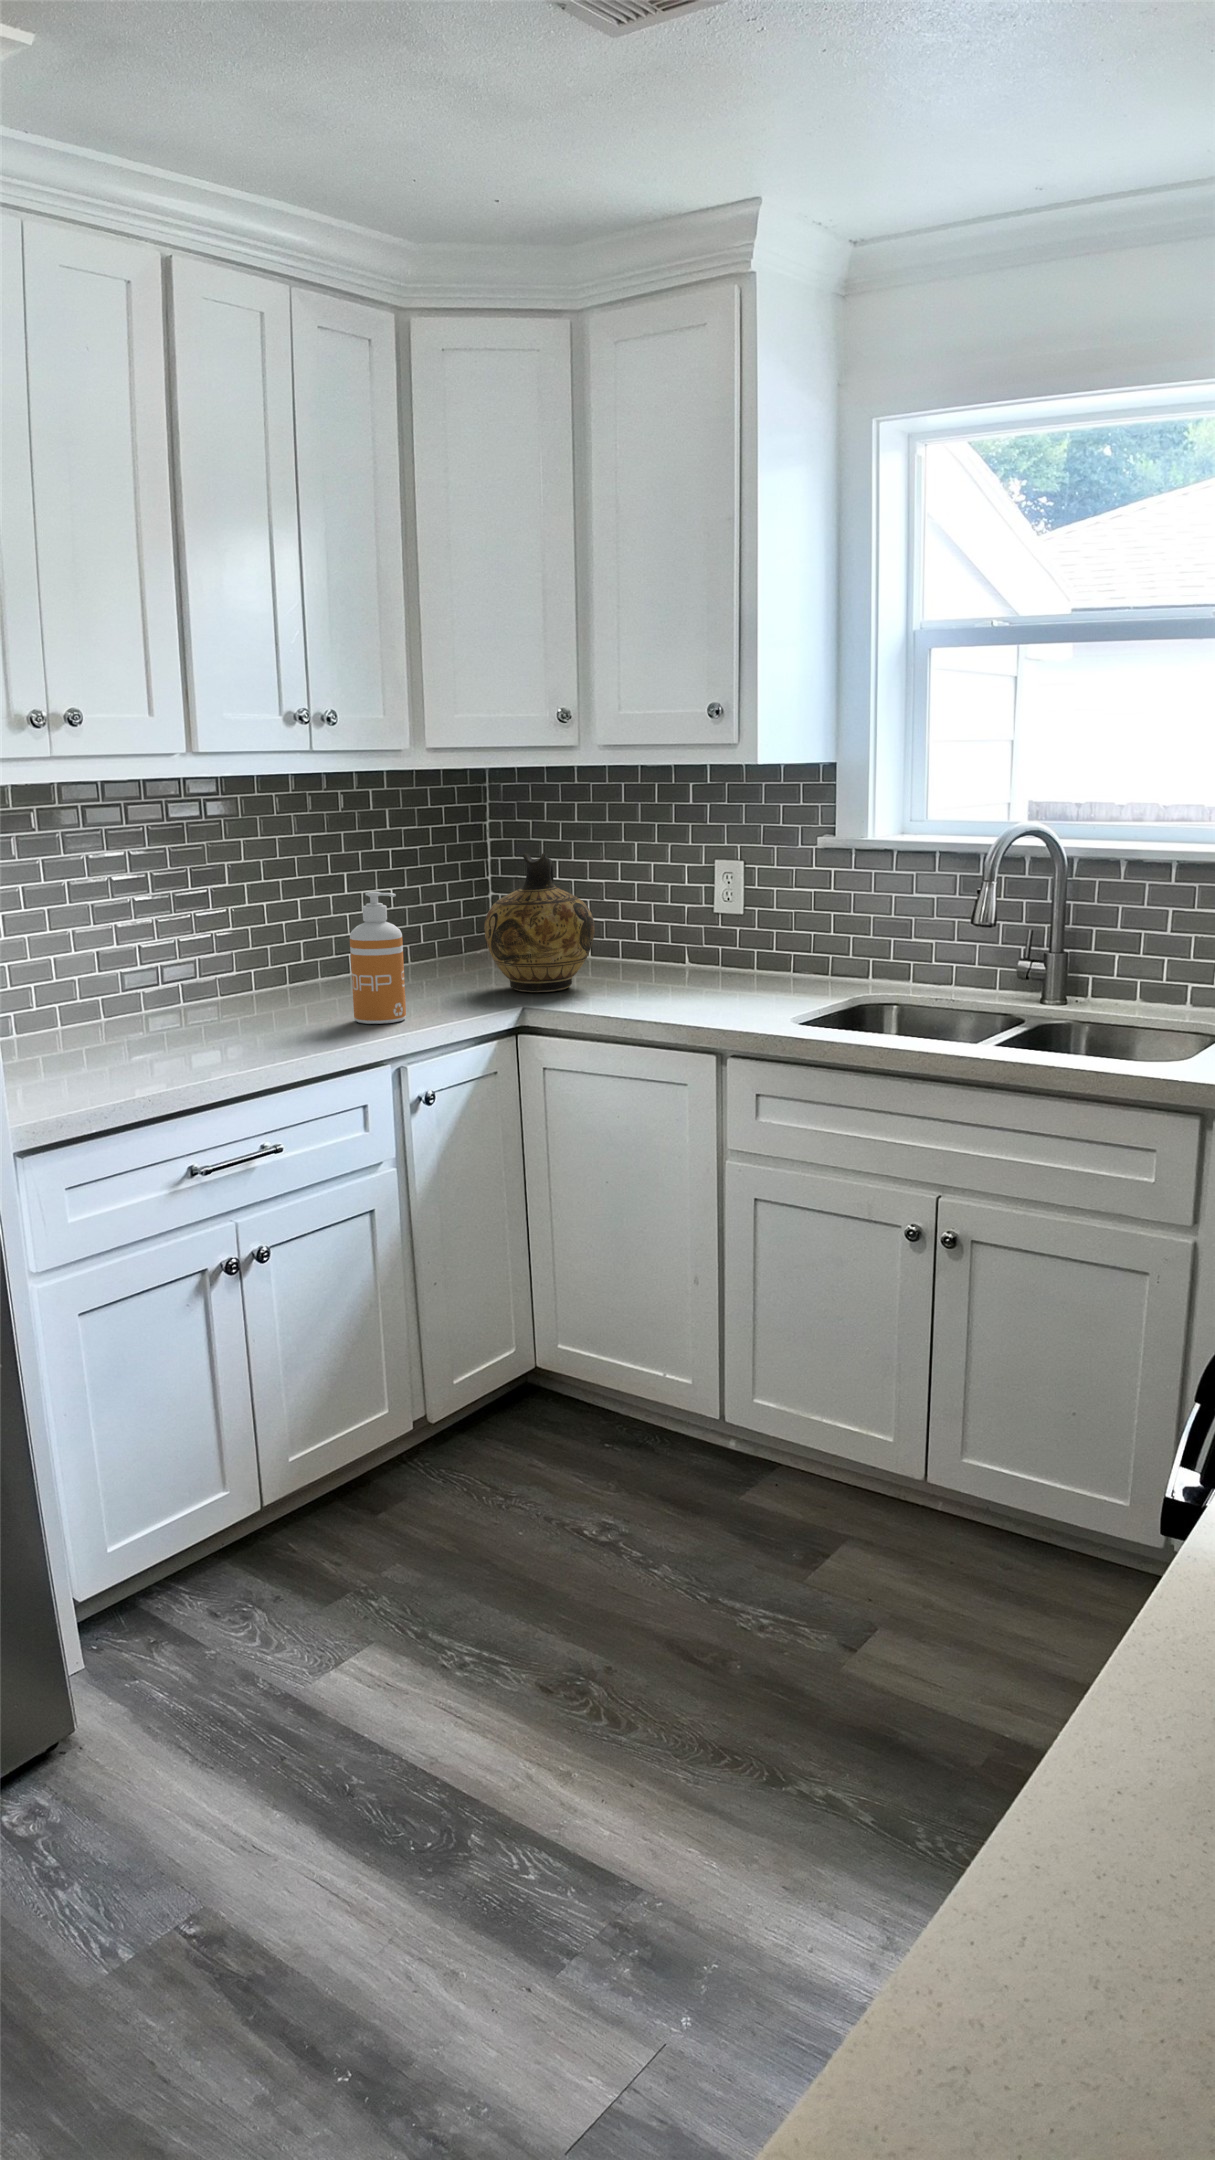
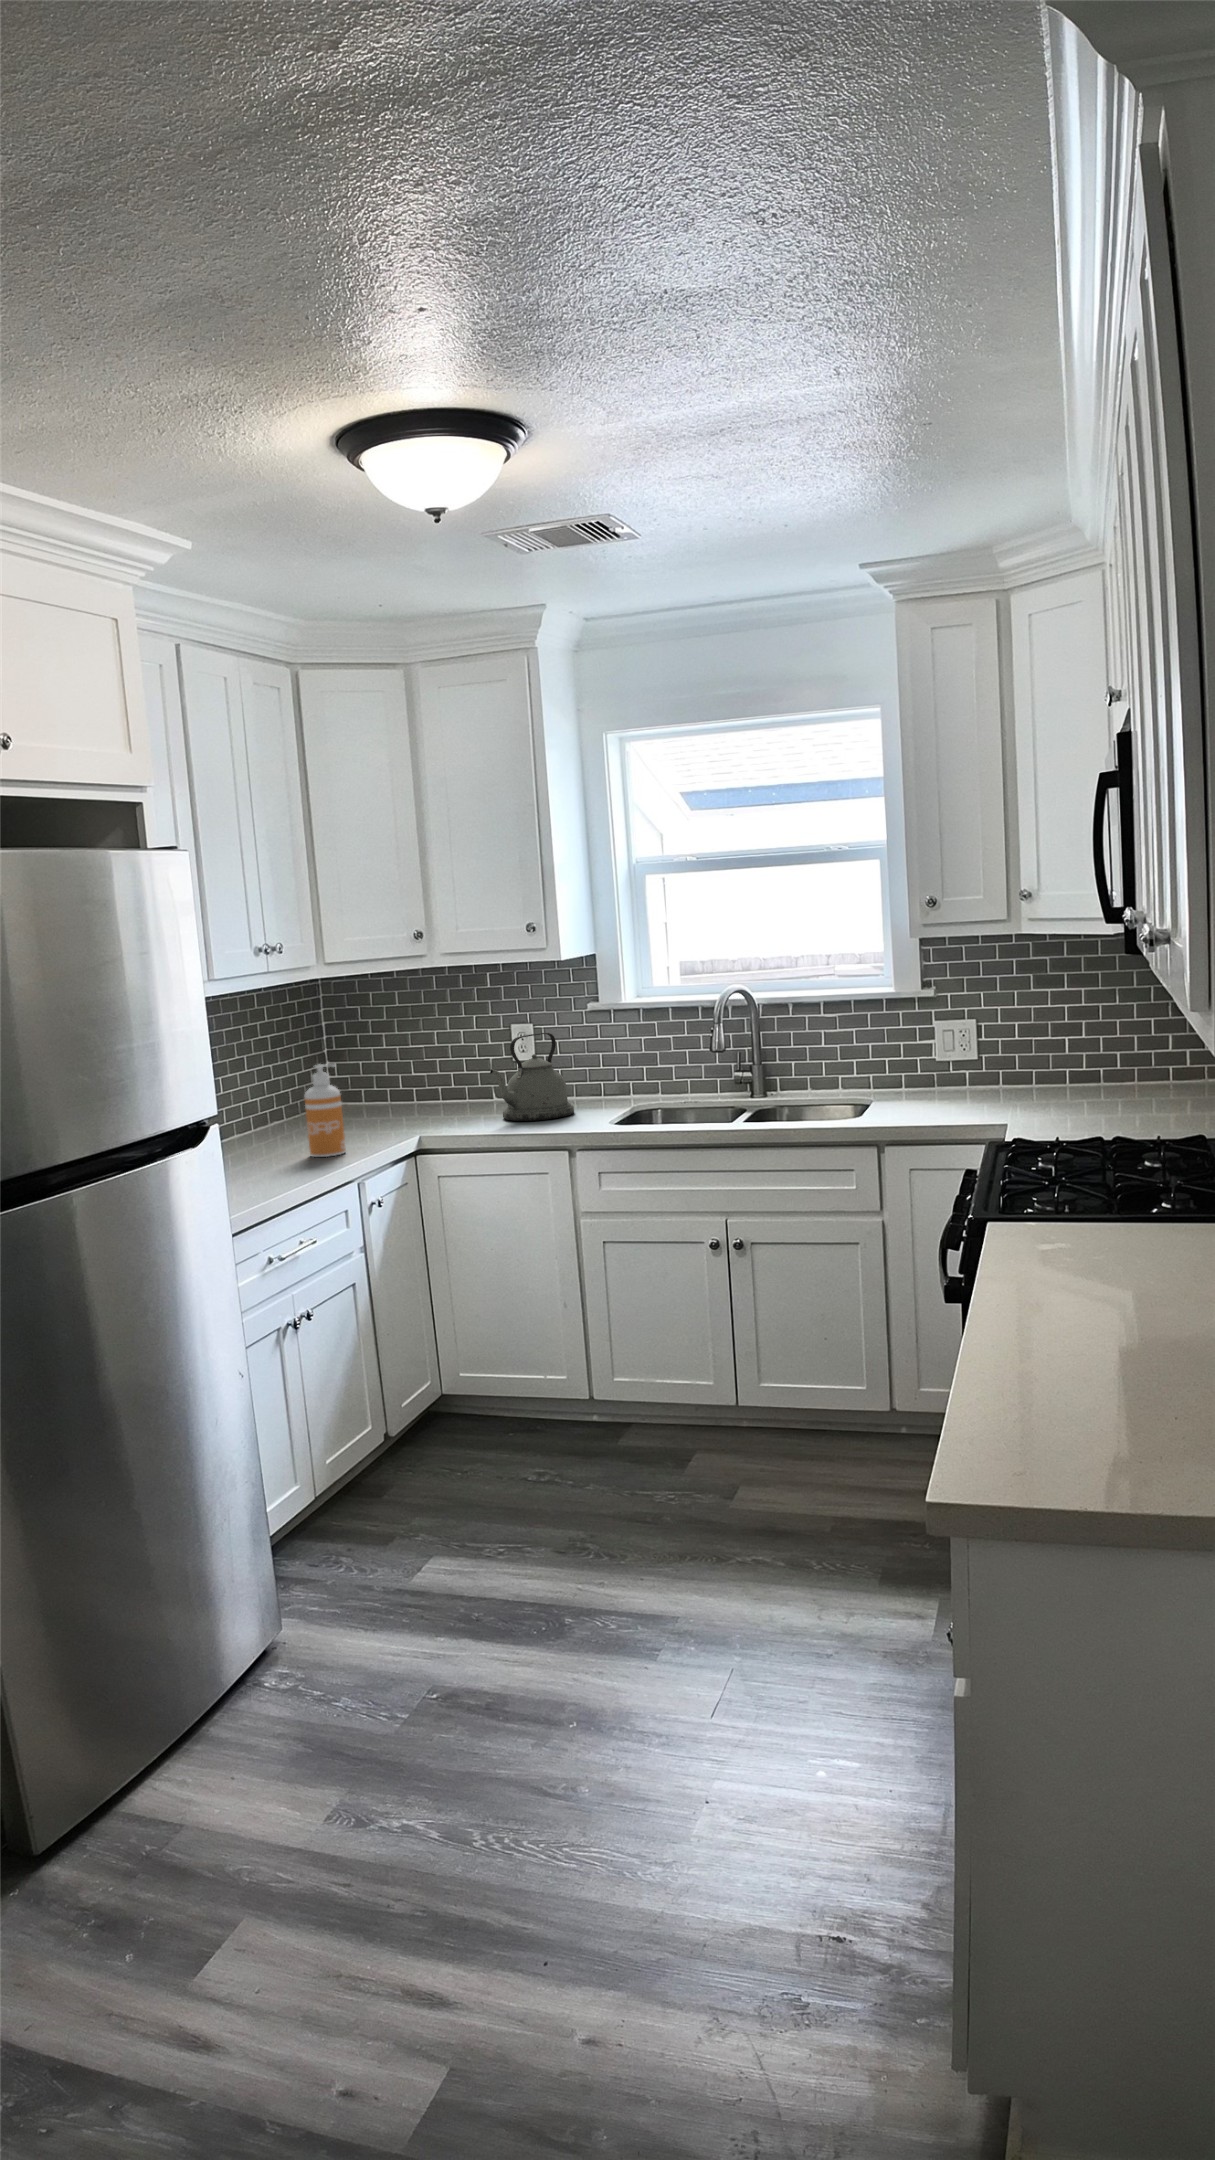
ceramic jug: present [484,853,595,992] -> none [365,1029,444,1128]
kettle: none [640,875,768,1003] -> present [490,1033,574,1121]

